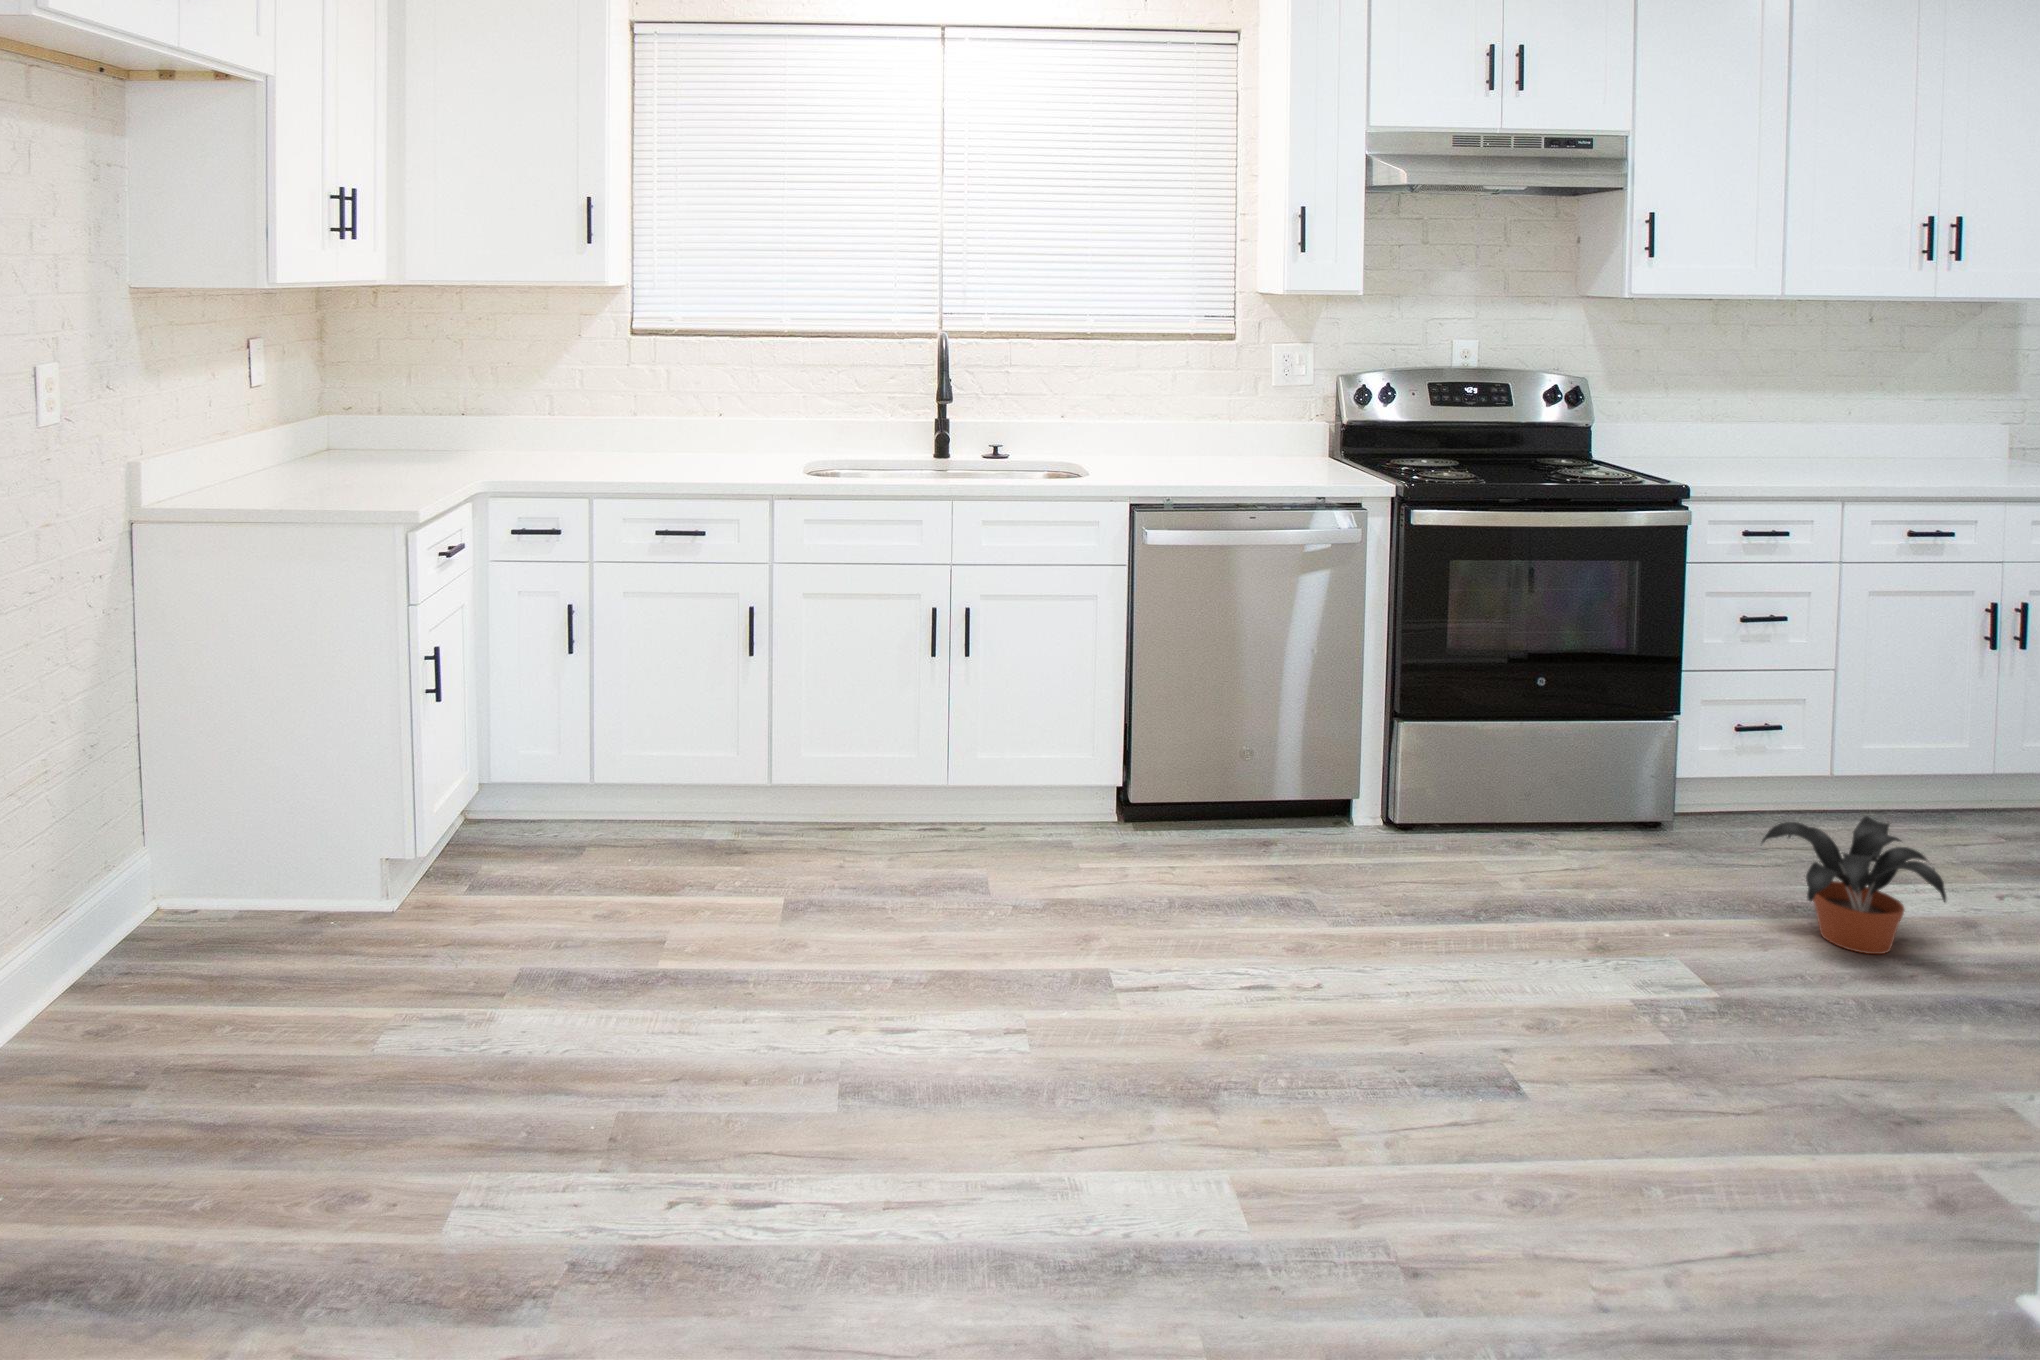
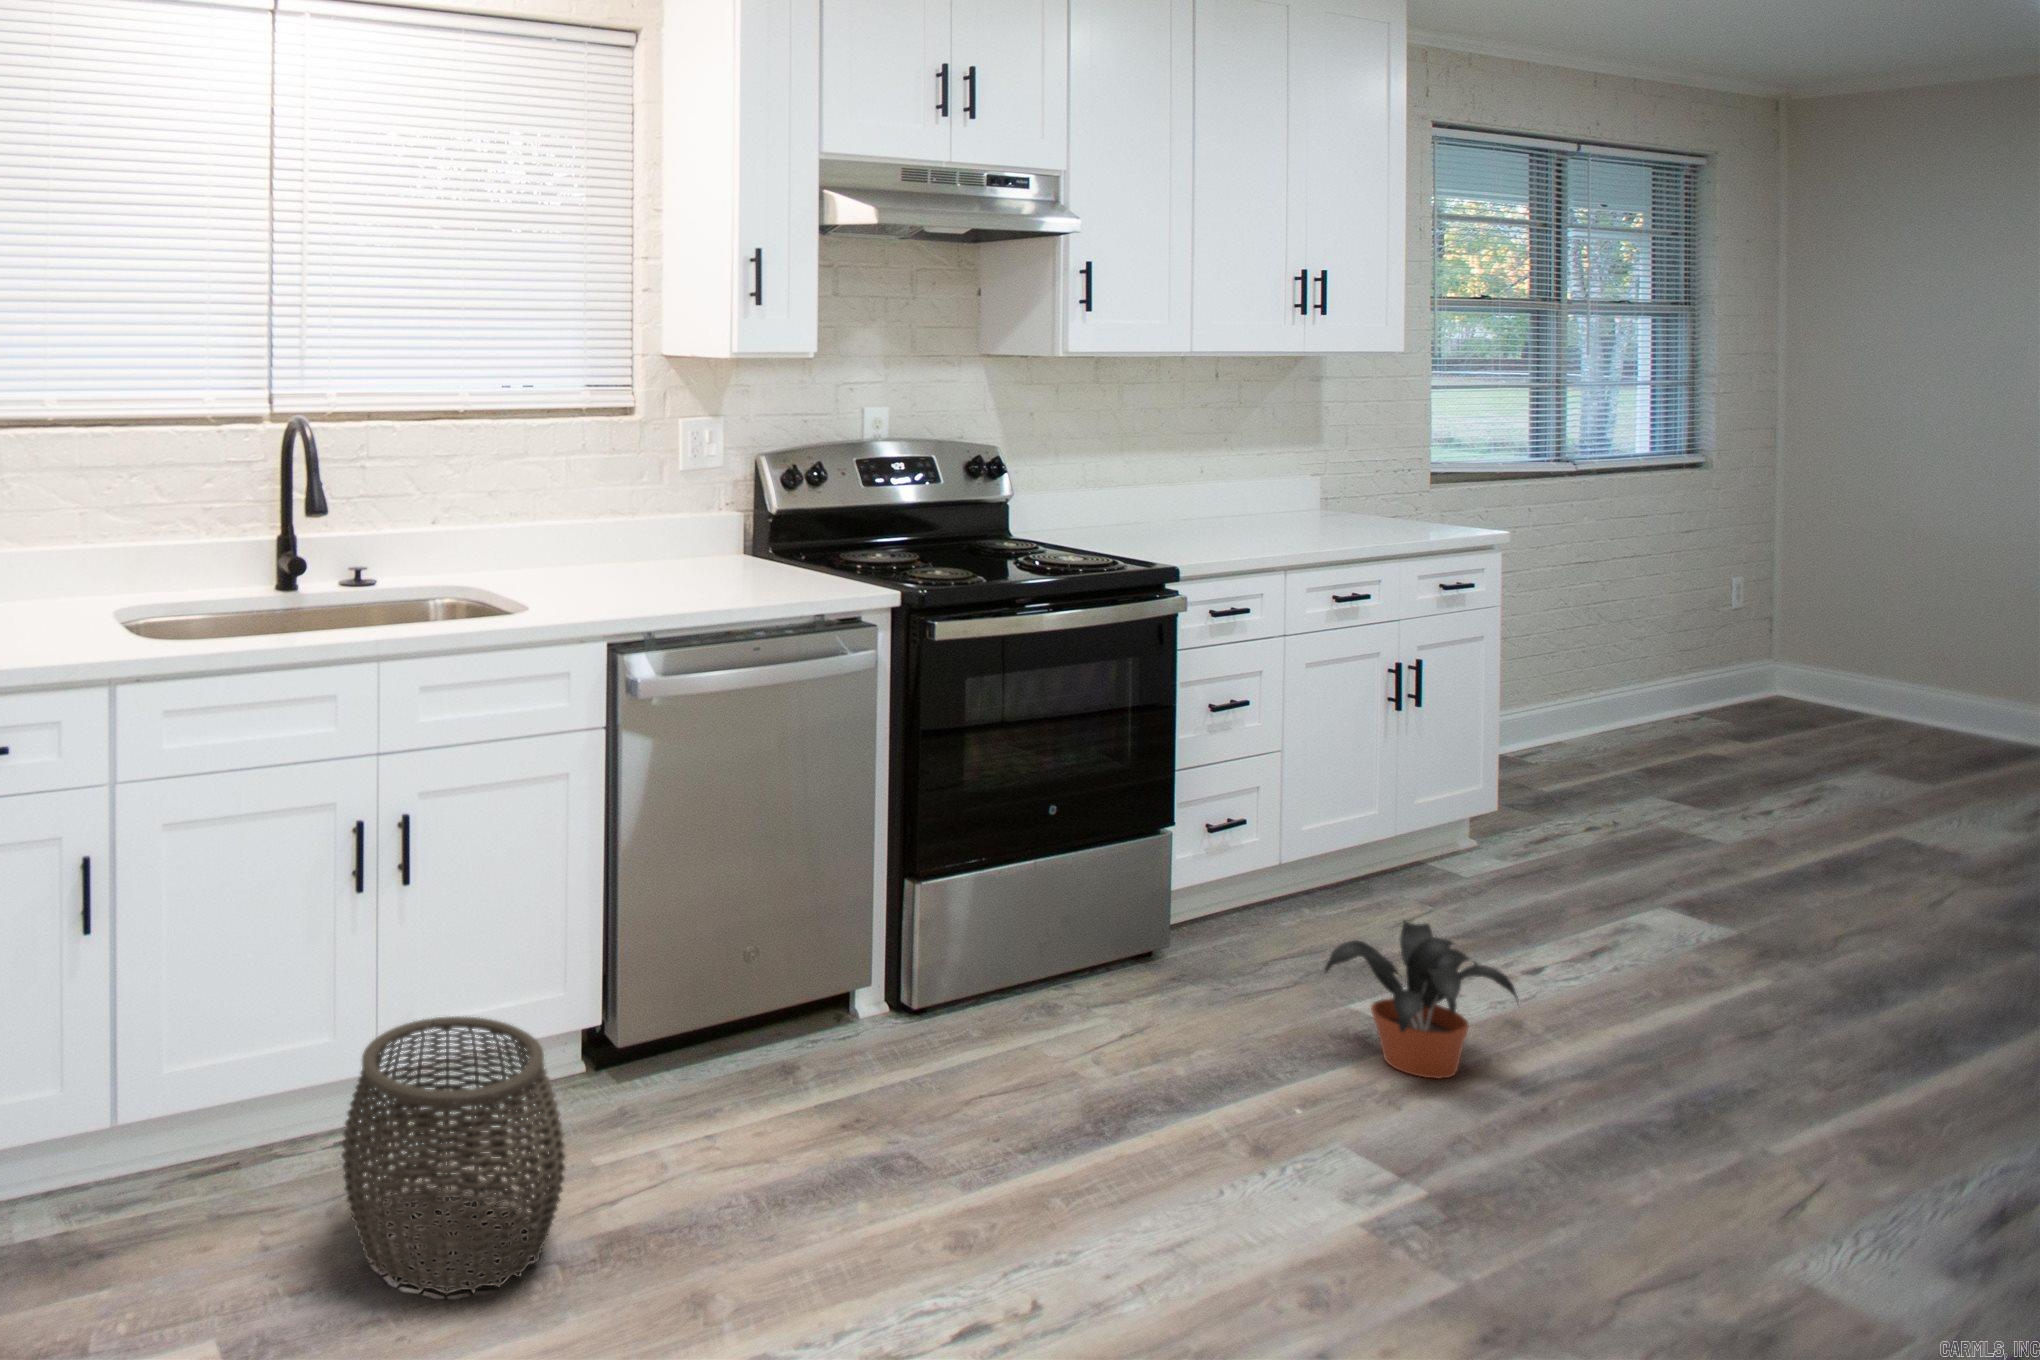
woven basket: none [879,737,1028,907] -> present [342,1016,566,1295]

